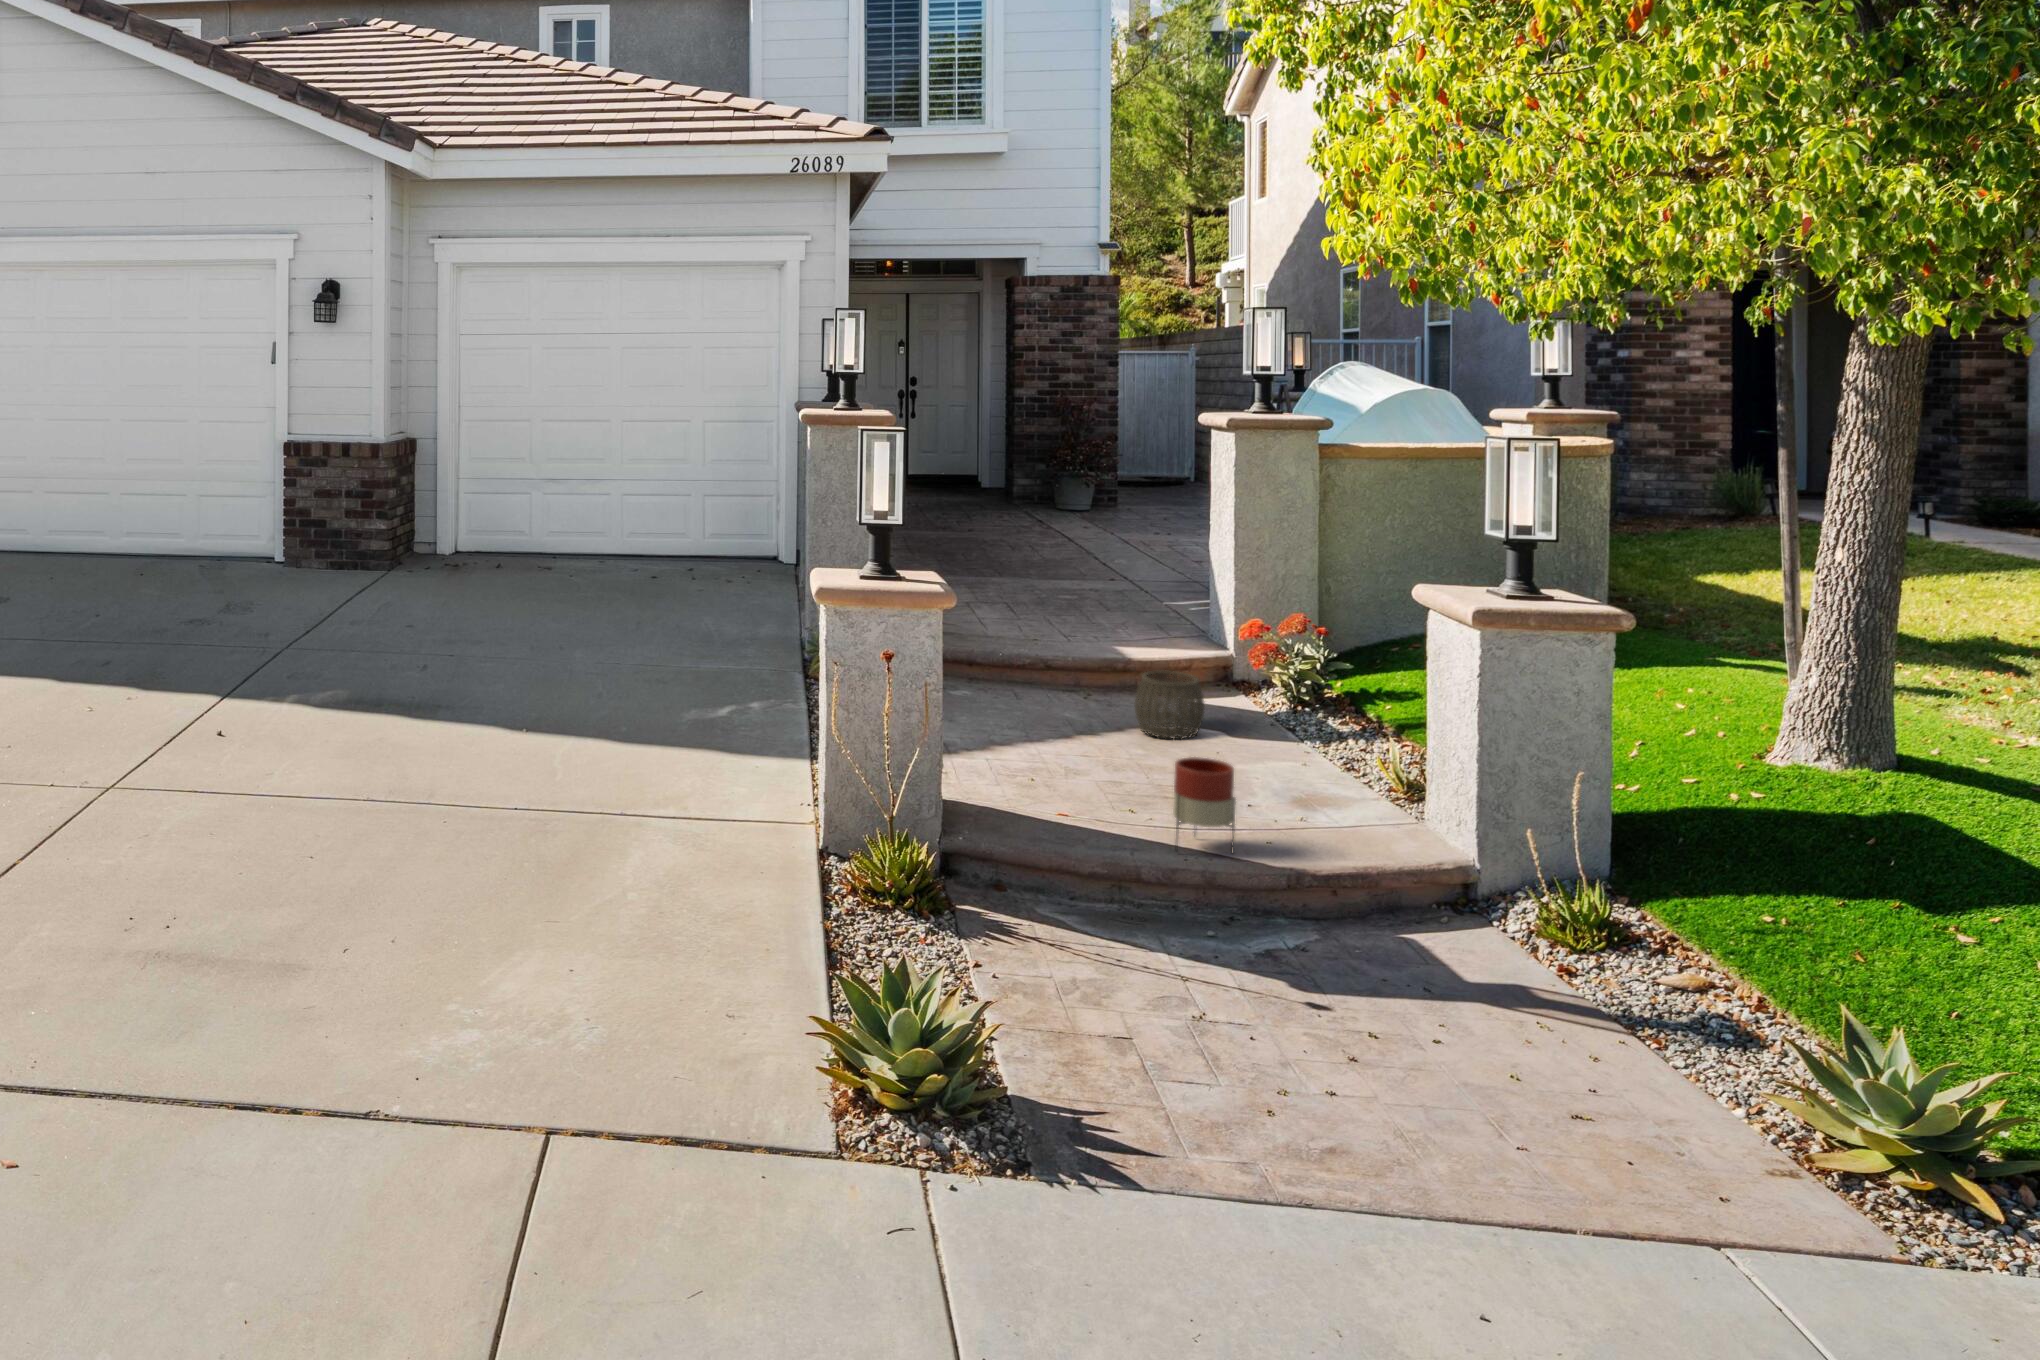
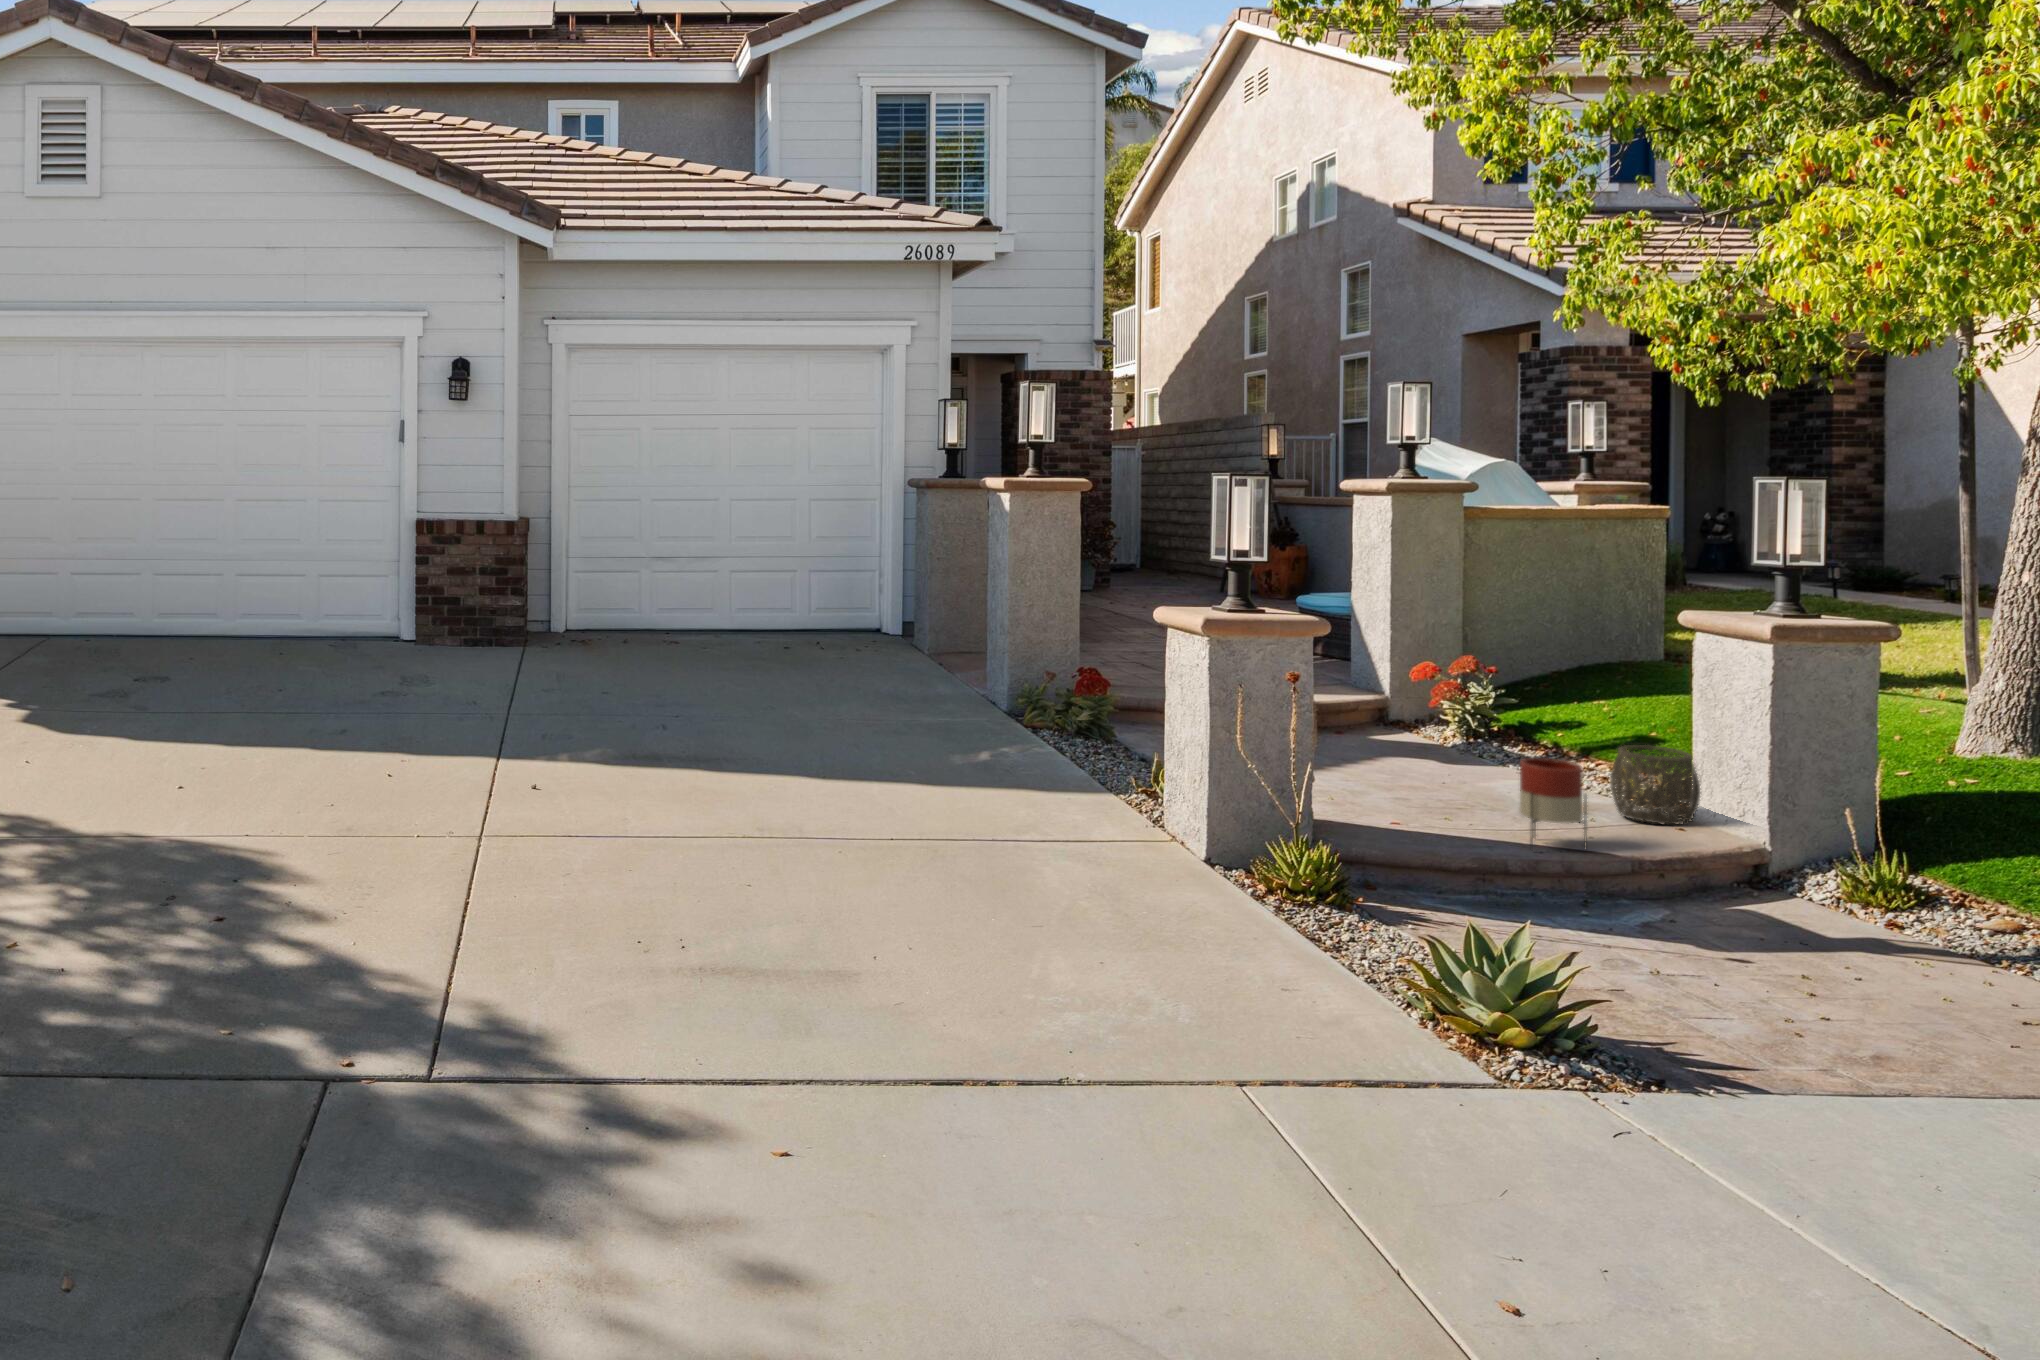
woven basket: present [1135,671,1204,739] -> present [1610,745,1700,825]

